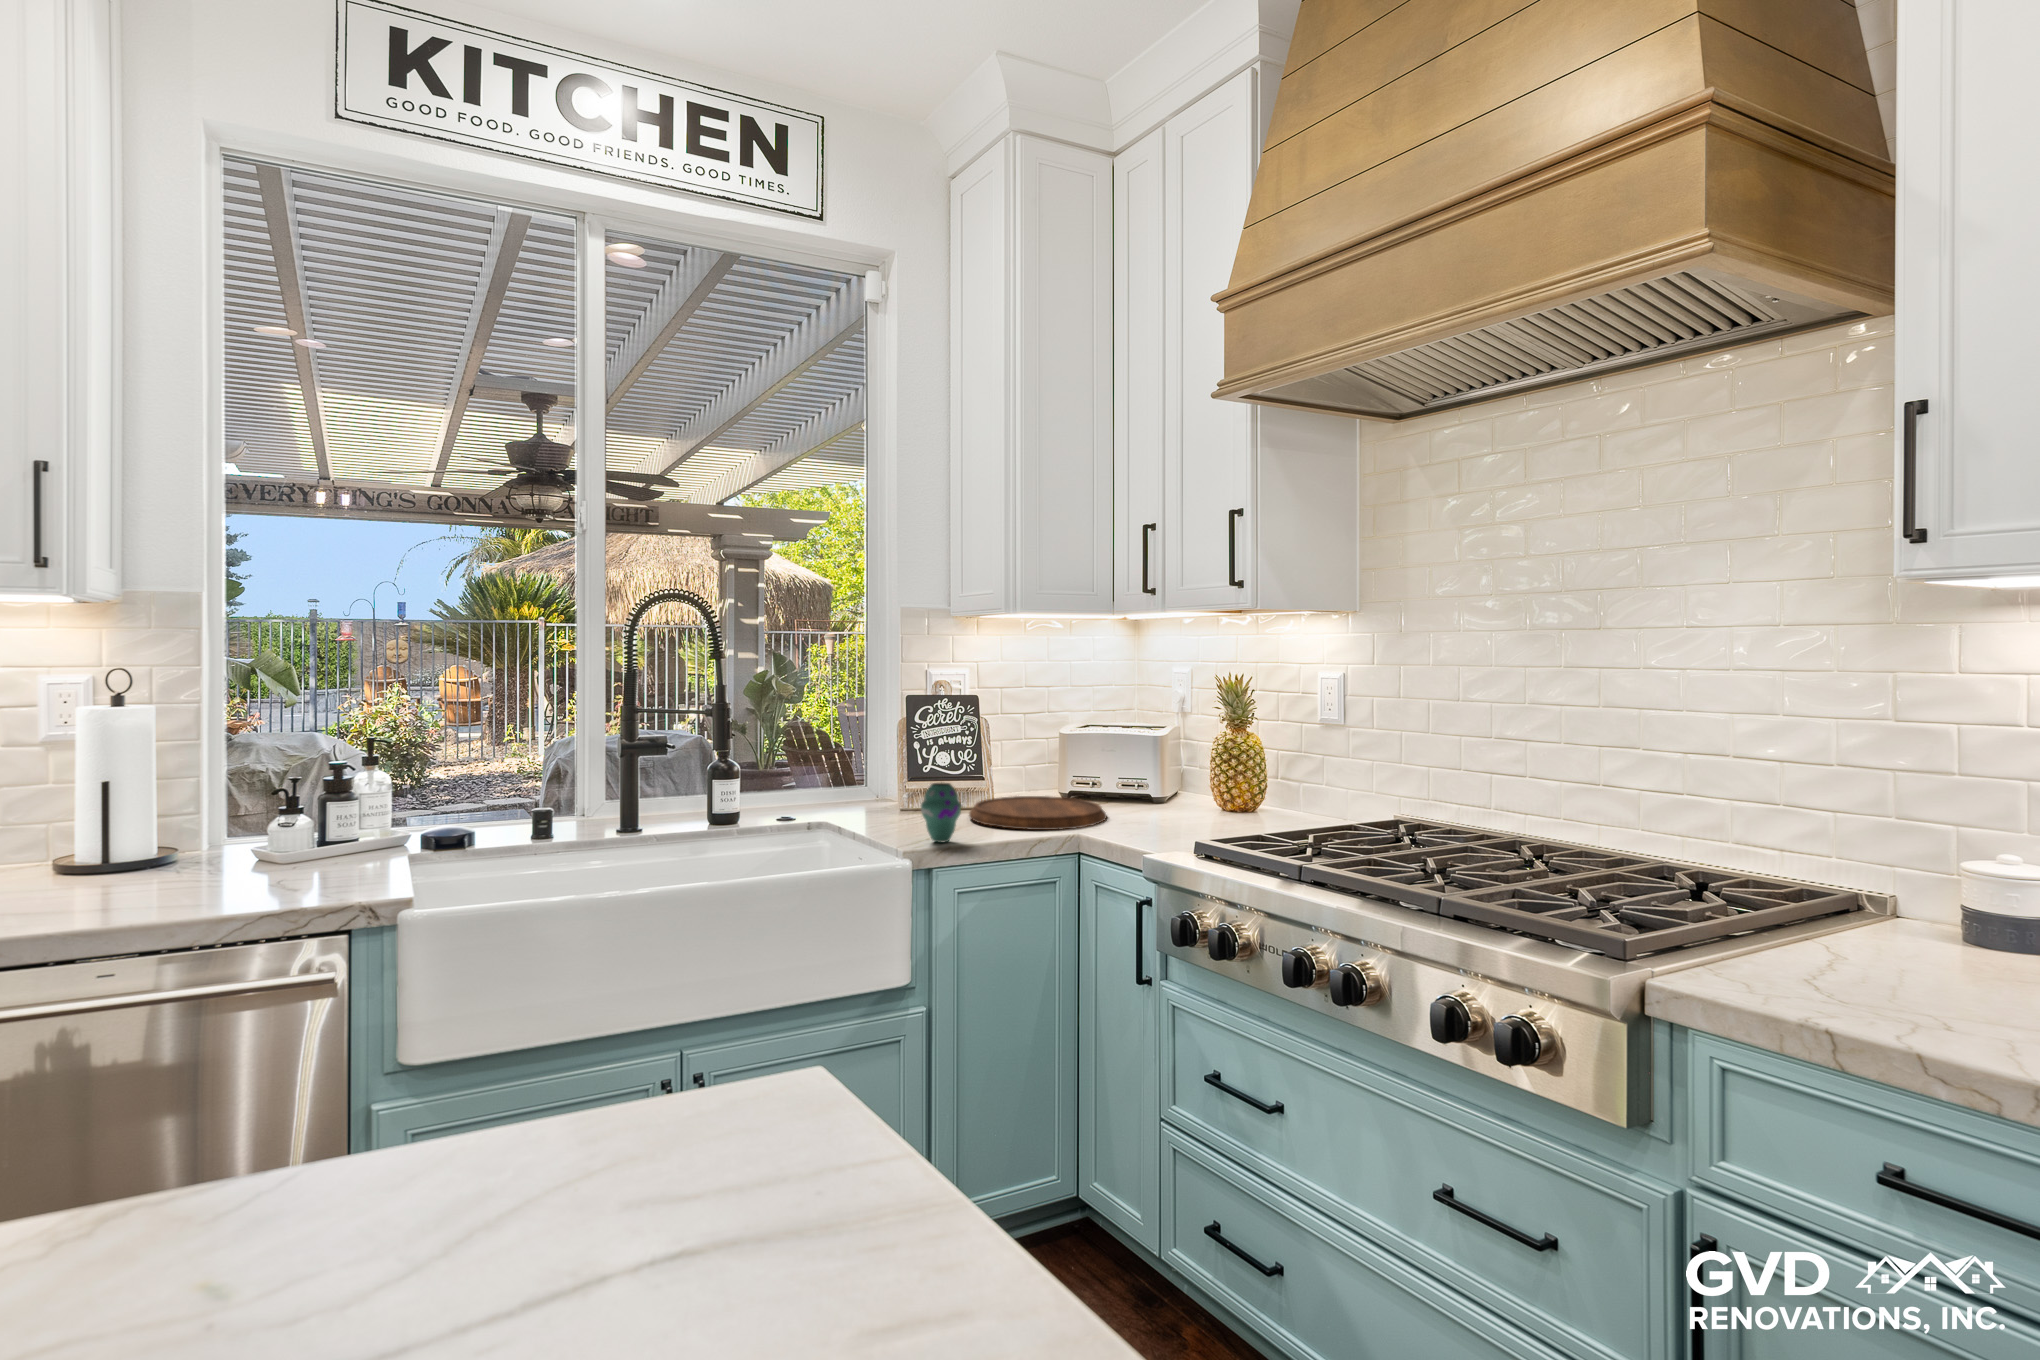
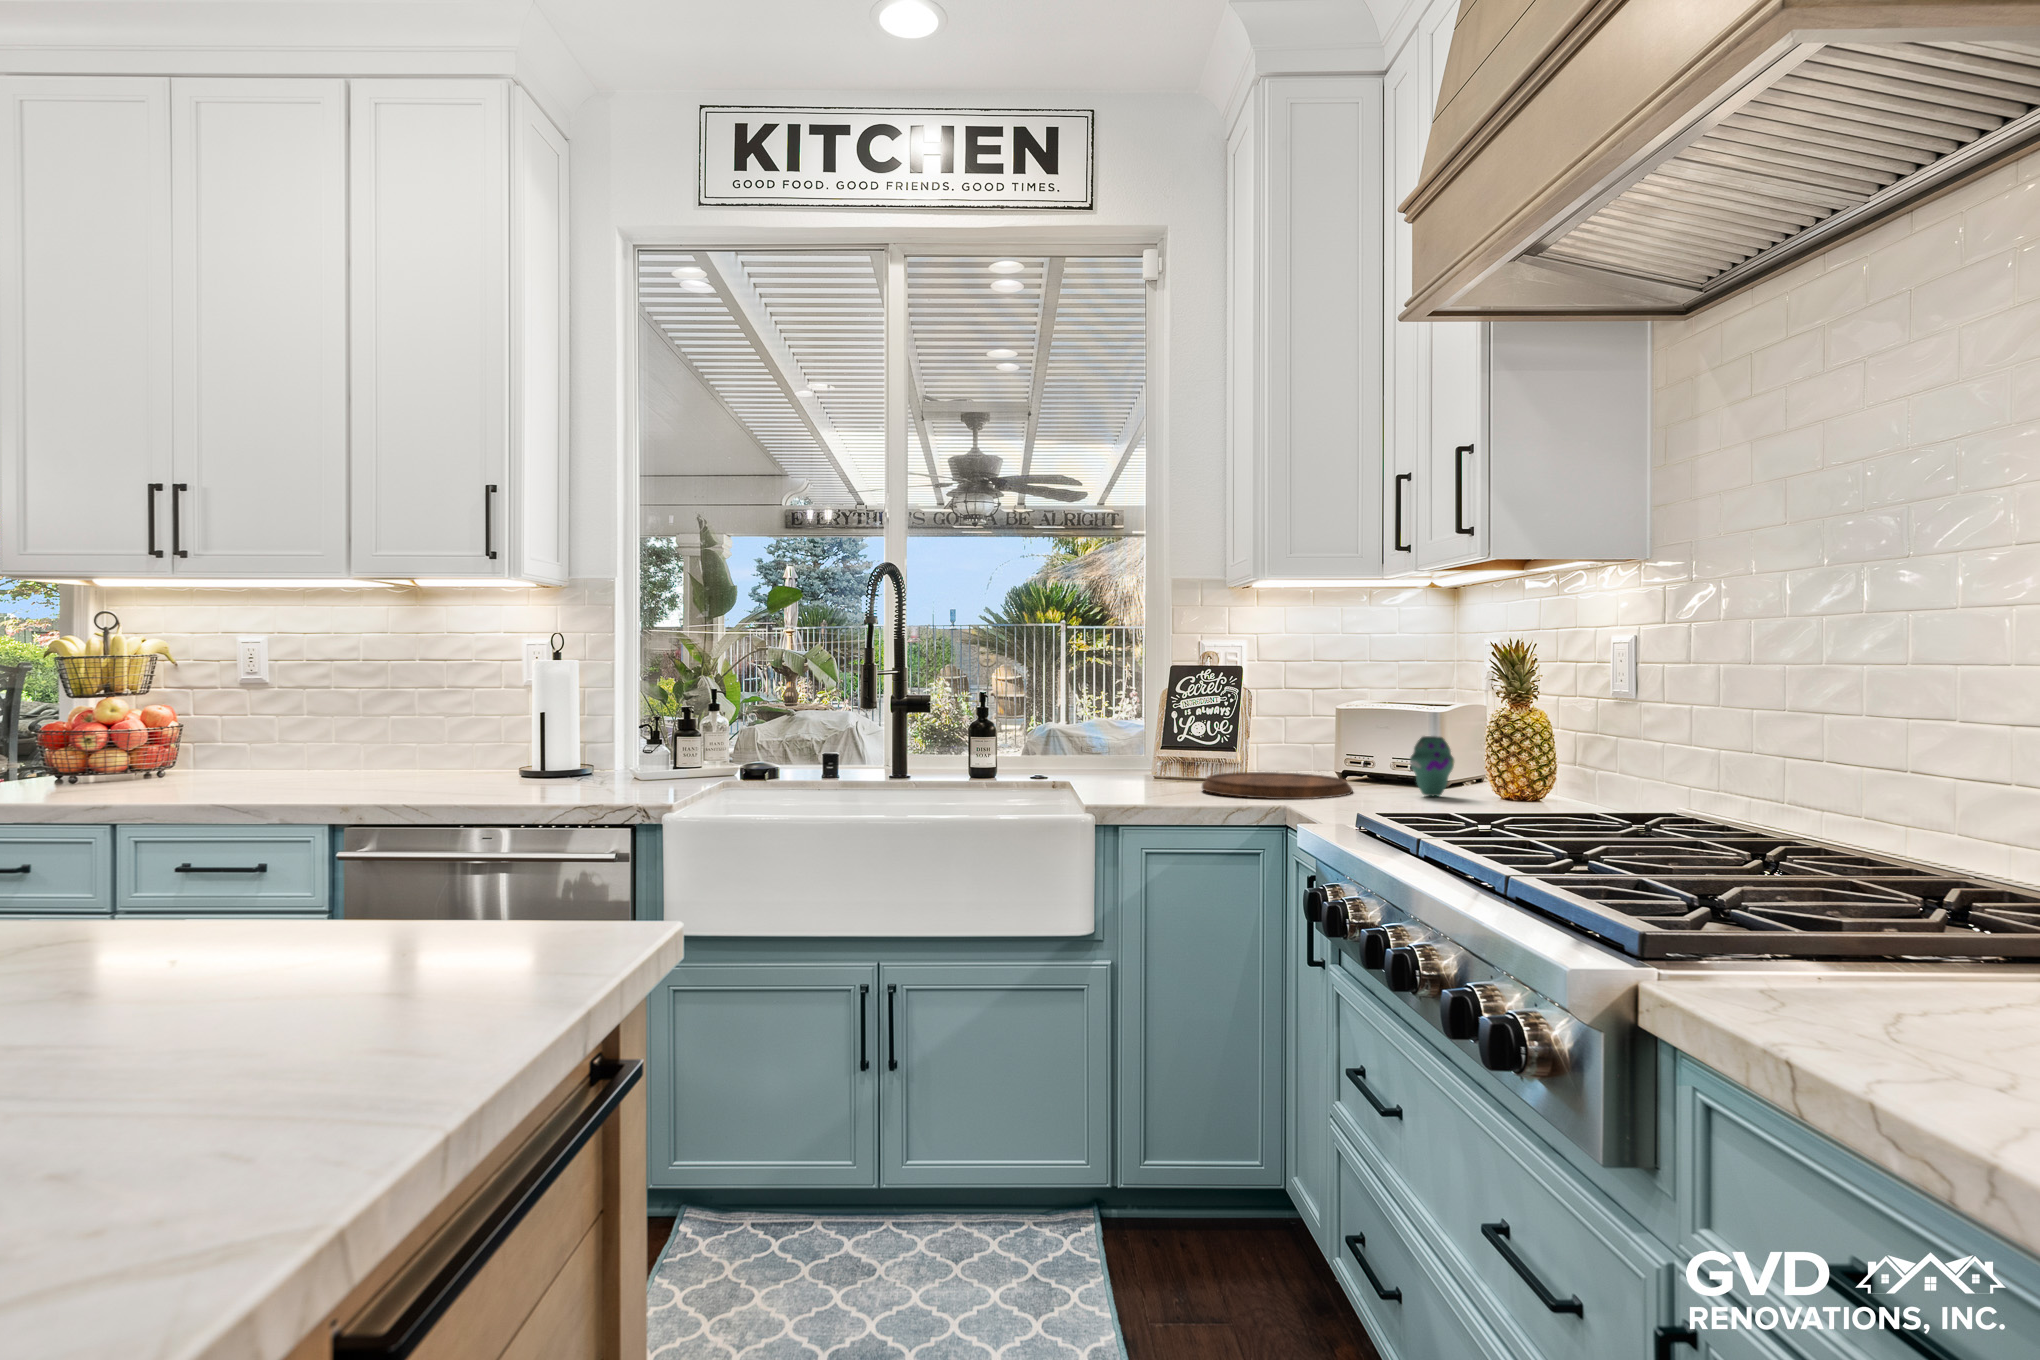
vase: present [921,783,962,842] -> present [1410,736,1454,796]

